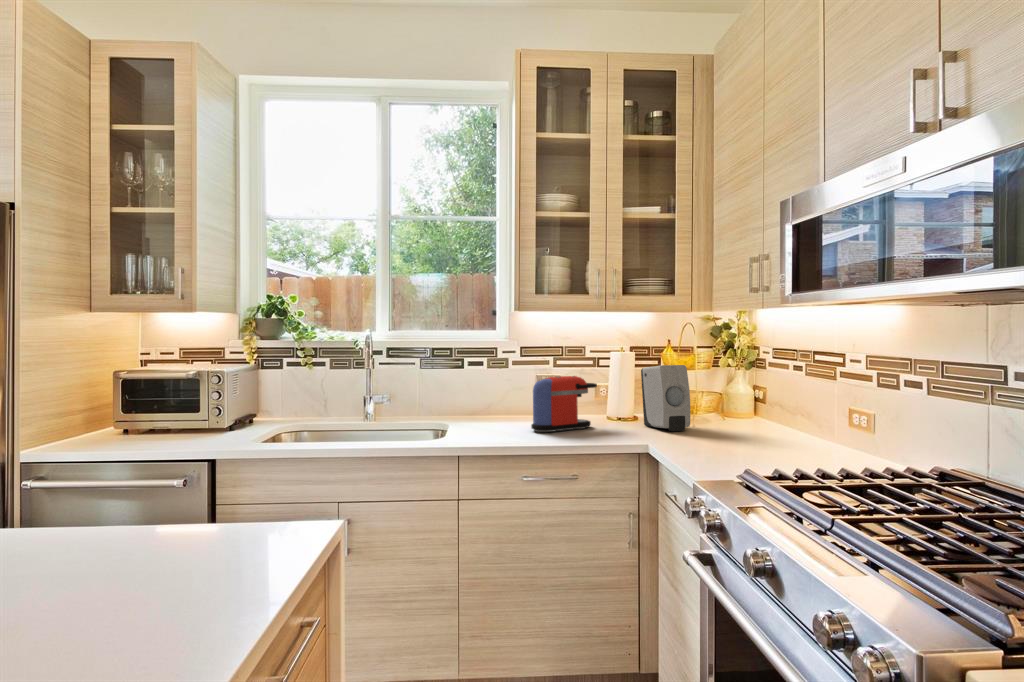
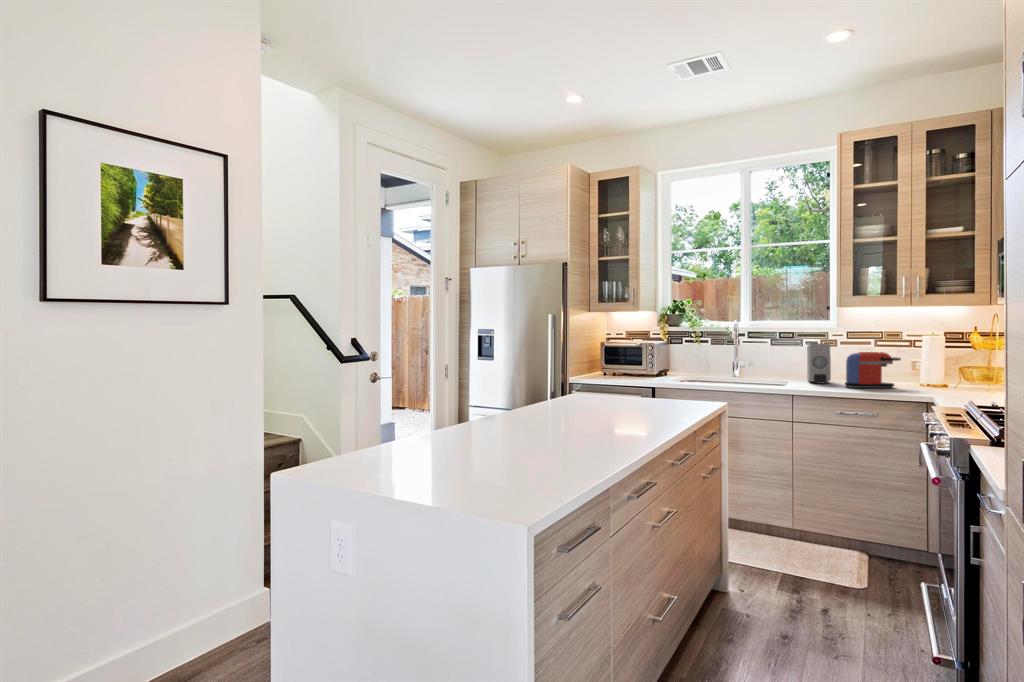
soap dispenser: present [641,365,690,431] -> present [807,344,831,383]

